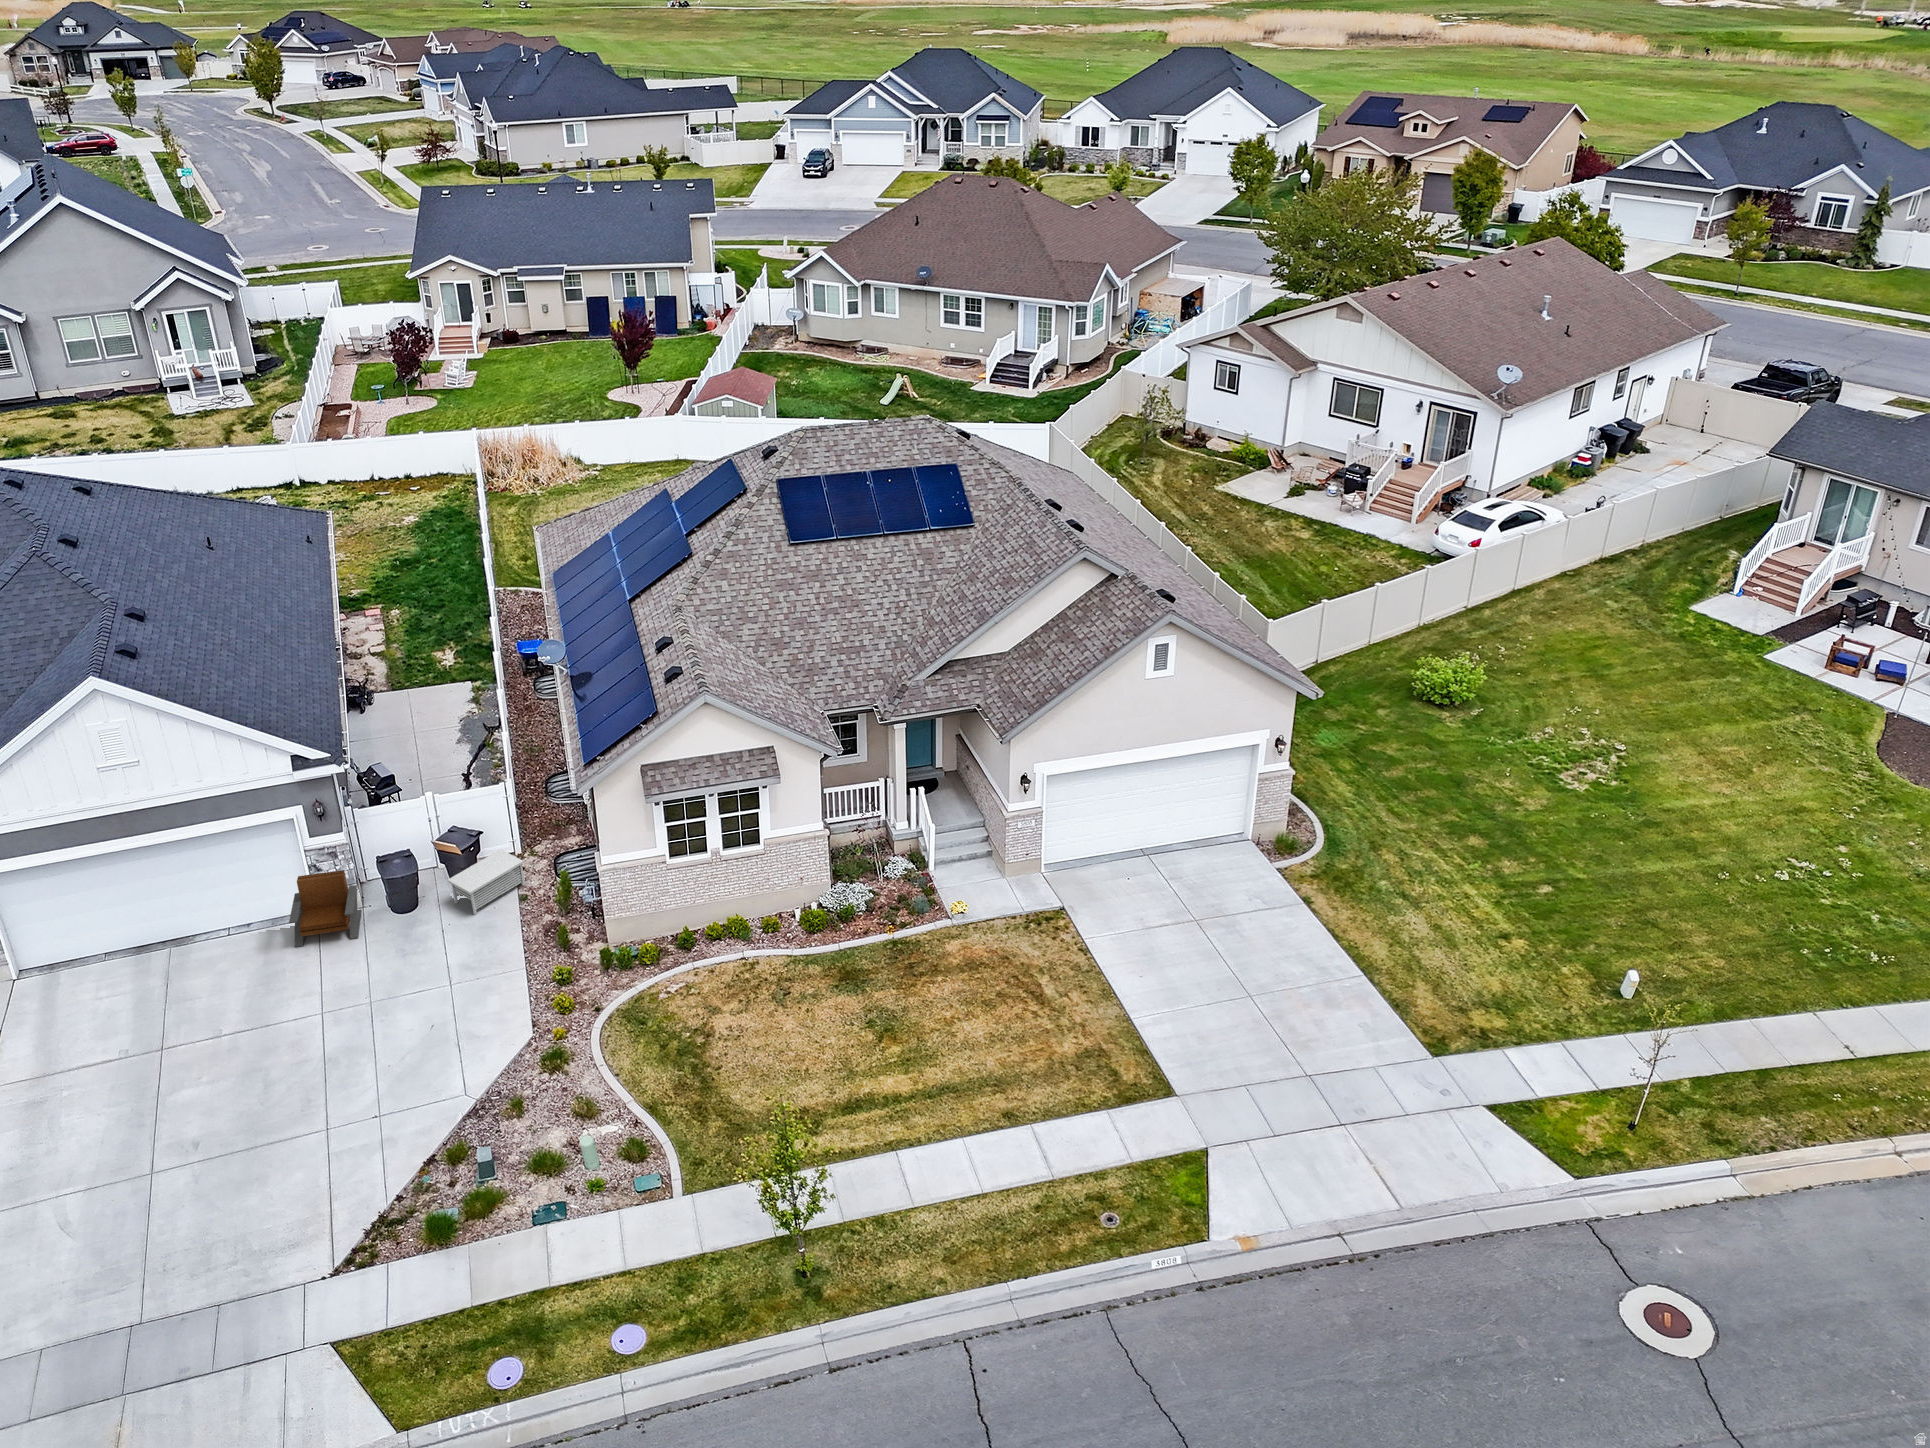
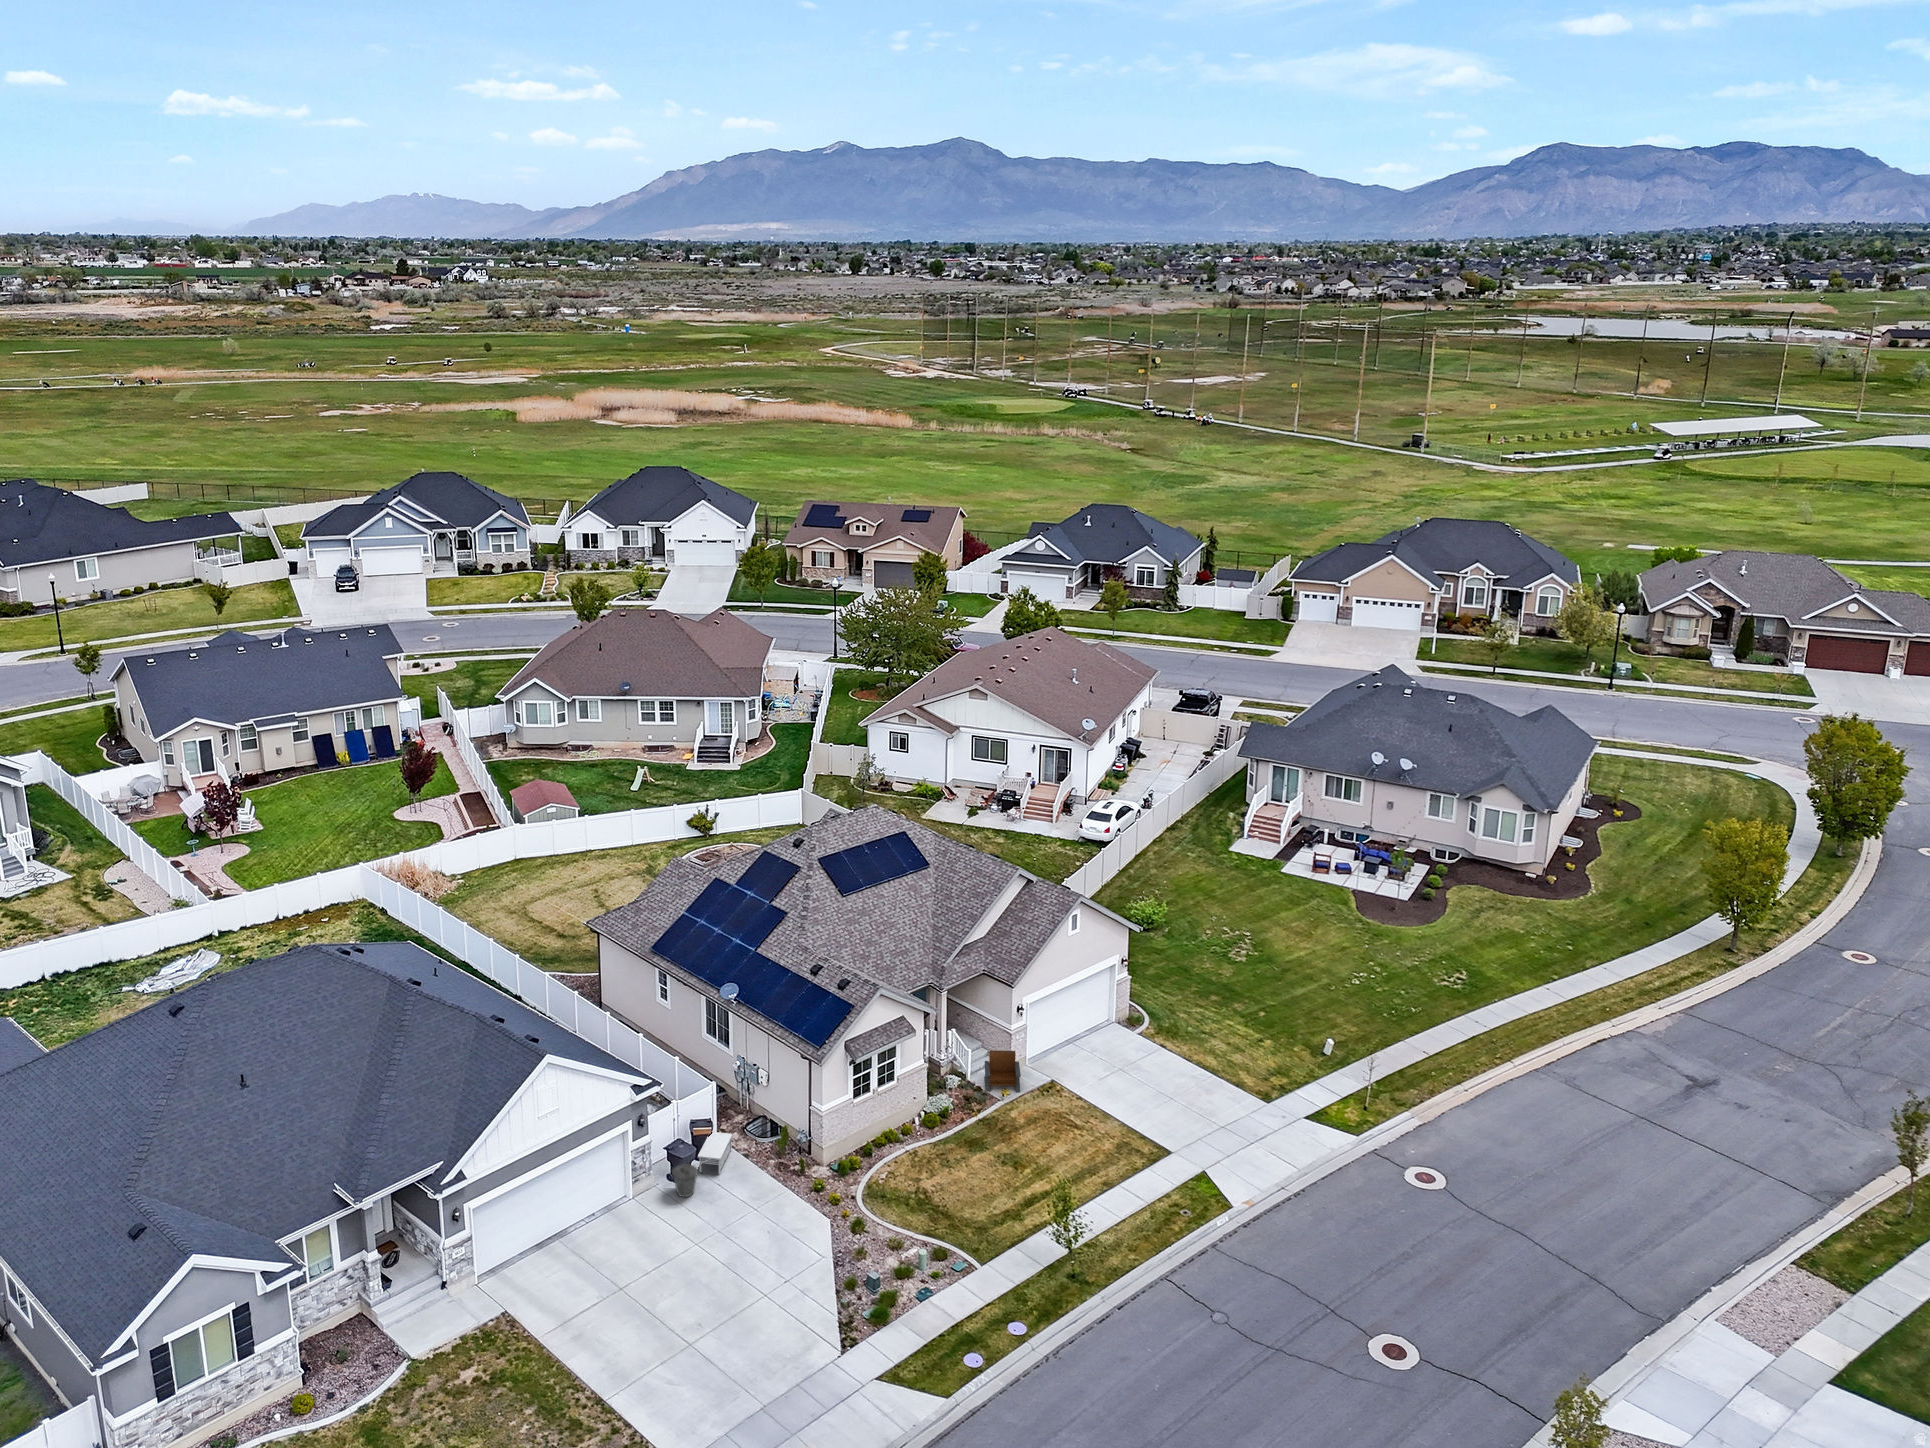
lounge chair: present [289,870,362,947] -> present [984,1050,1021,1092]
trash can: none [382,886,423,935] -> present [672,1164,698,1197]

